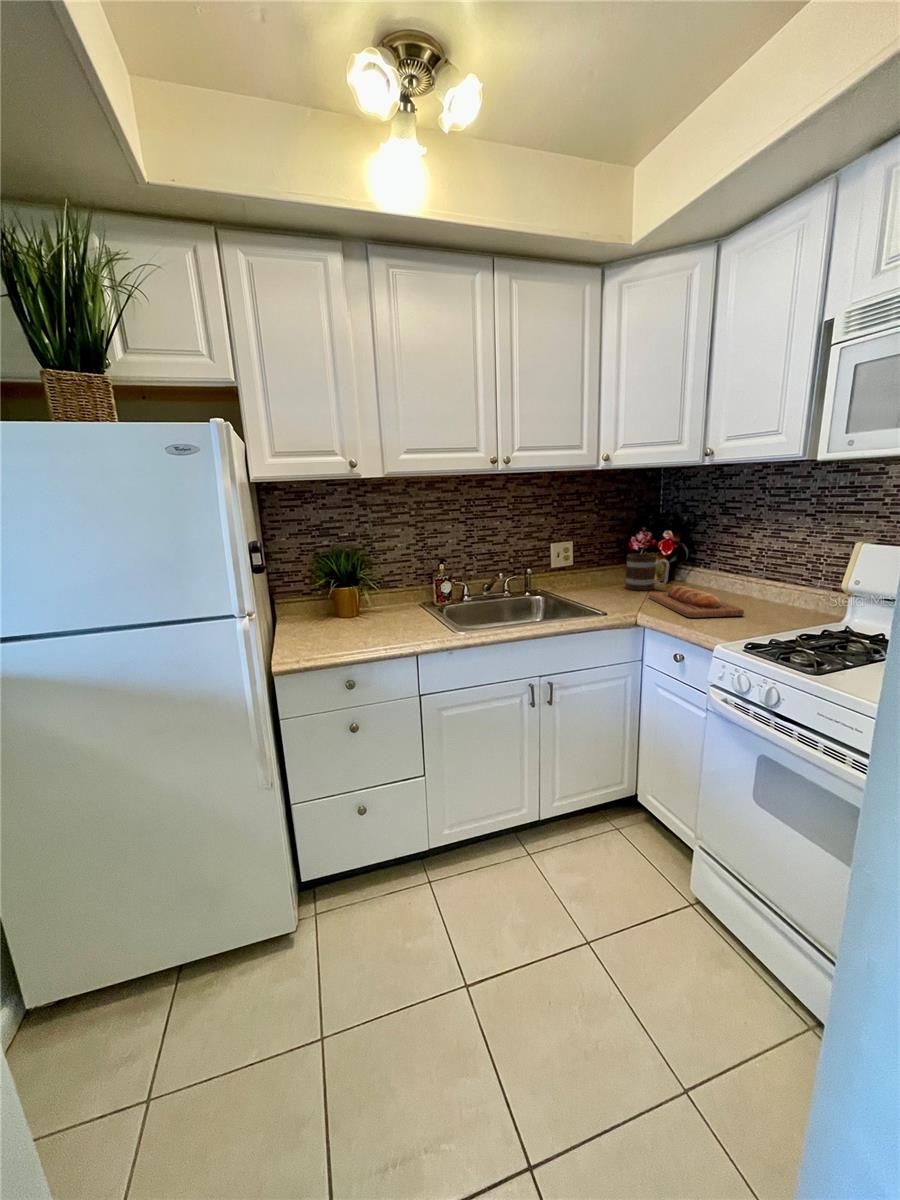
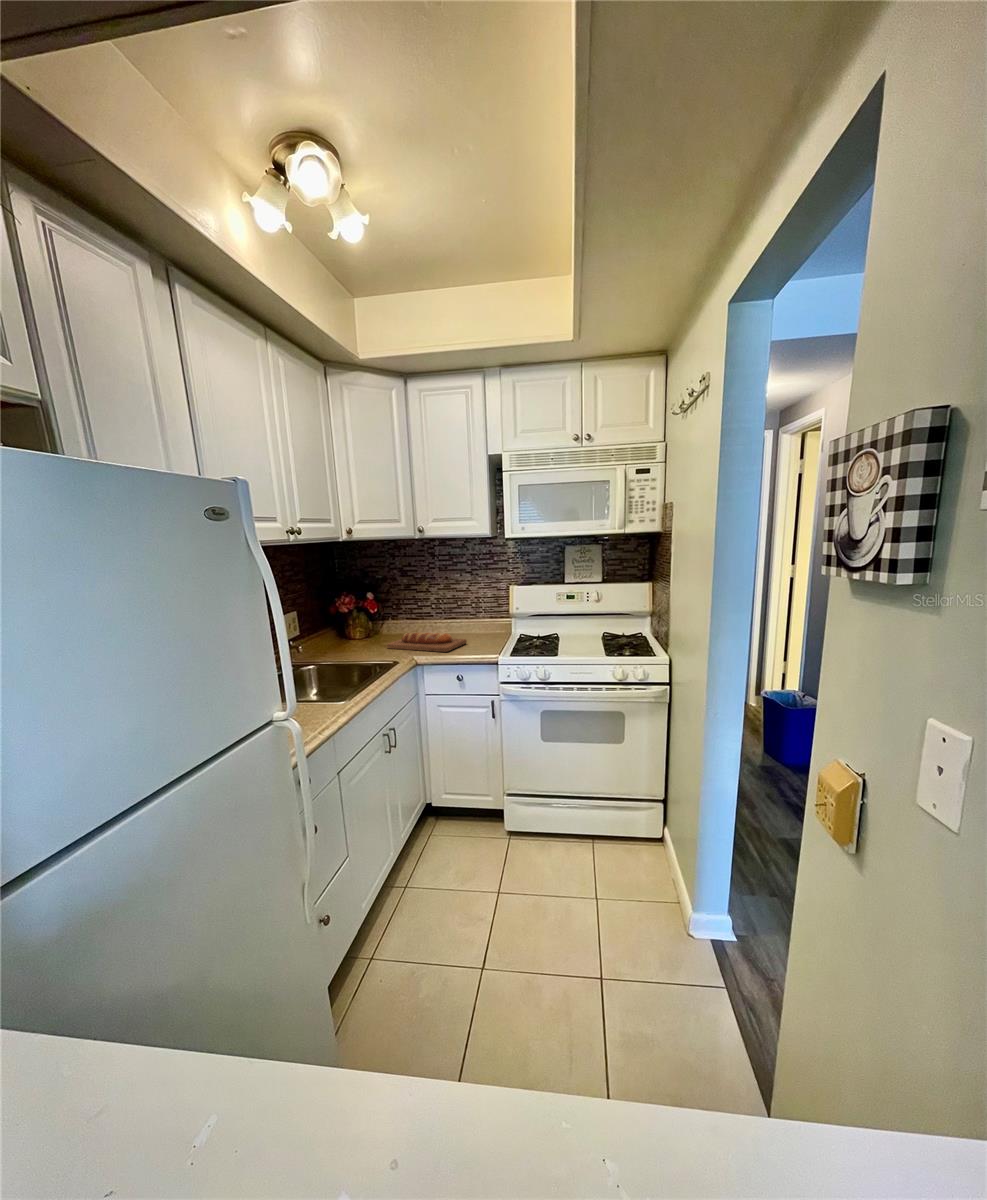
mug: present [625,554,669,590] -> none [344,613,384,646]

